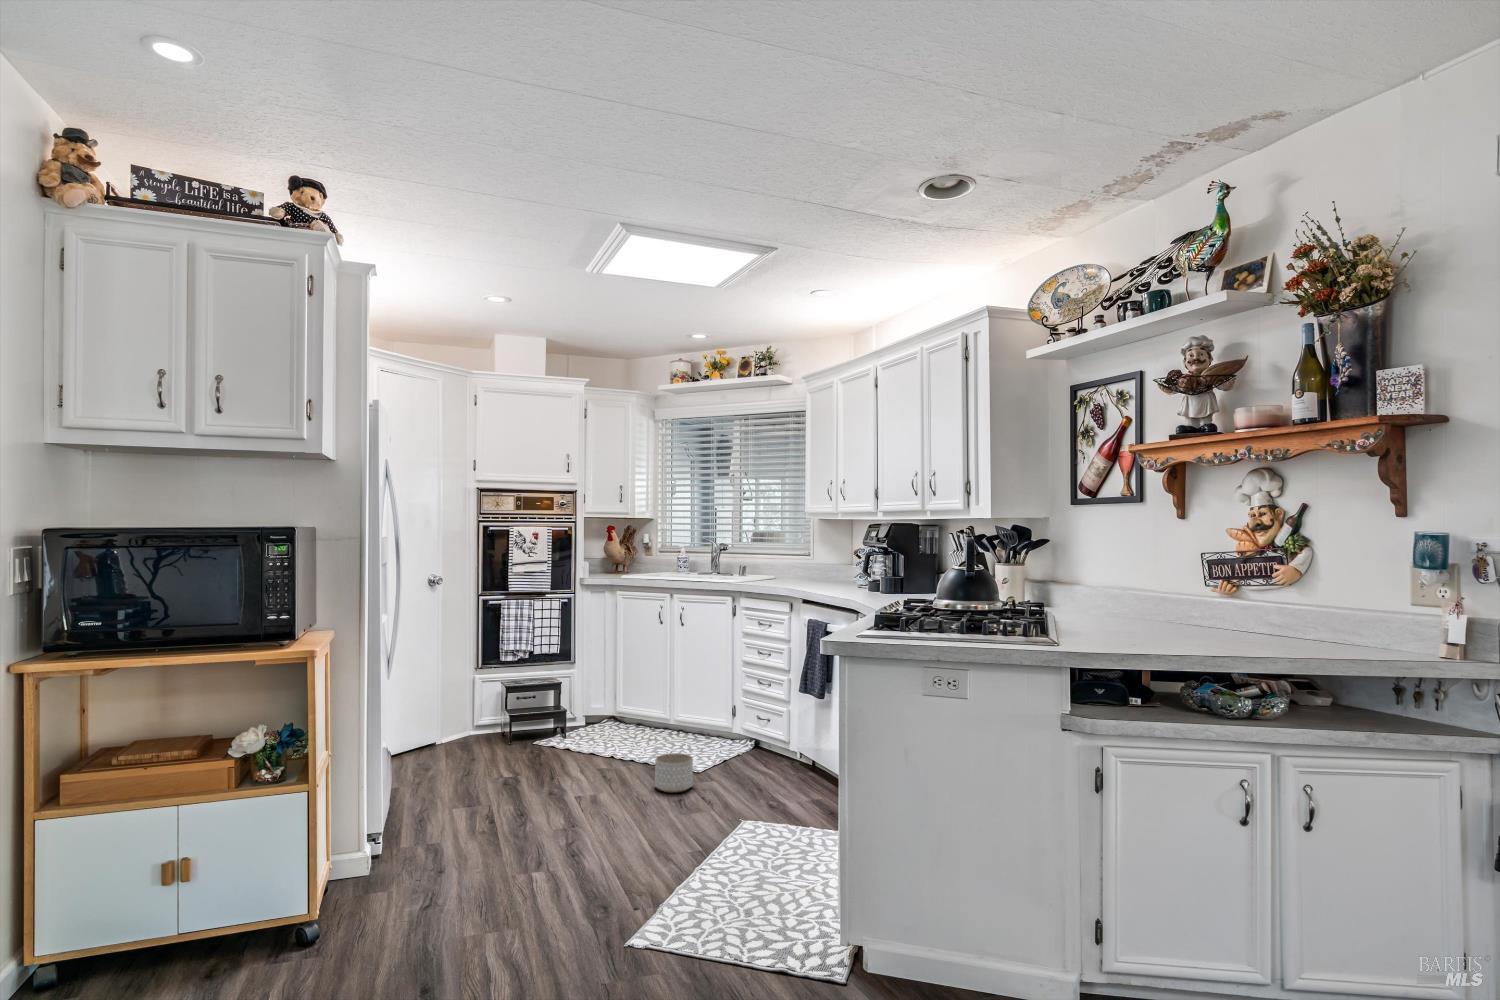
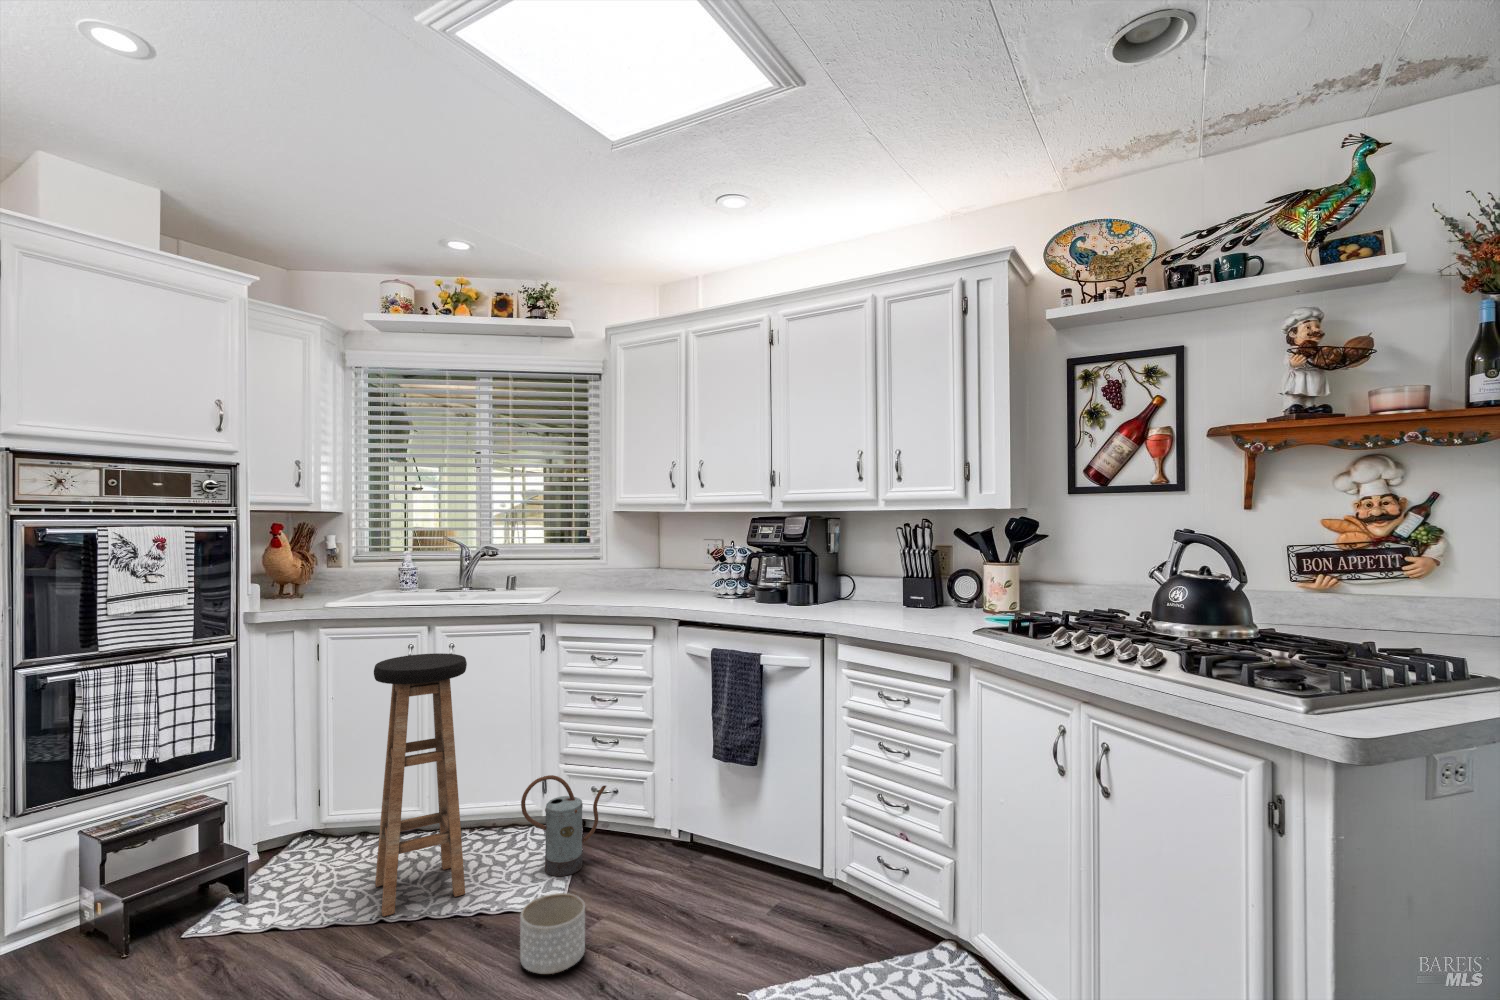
bar stool: none [616,608,670,757] -> present [374,653,467,916]
watering can: none [697,695,753,762] -> present [521,775,606,876]

